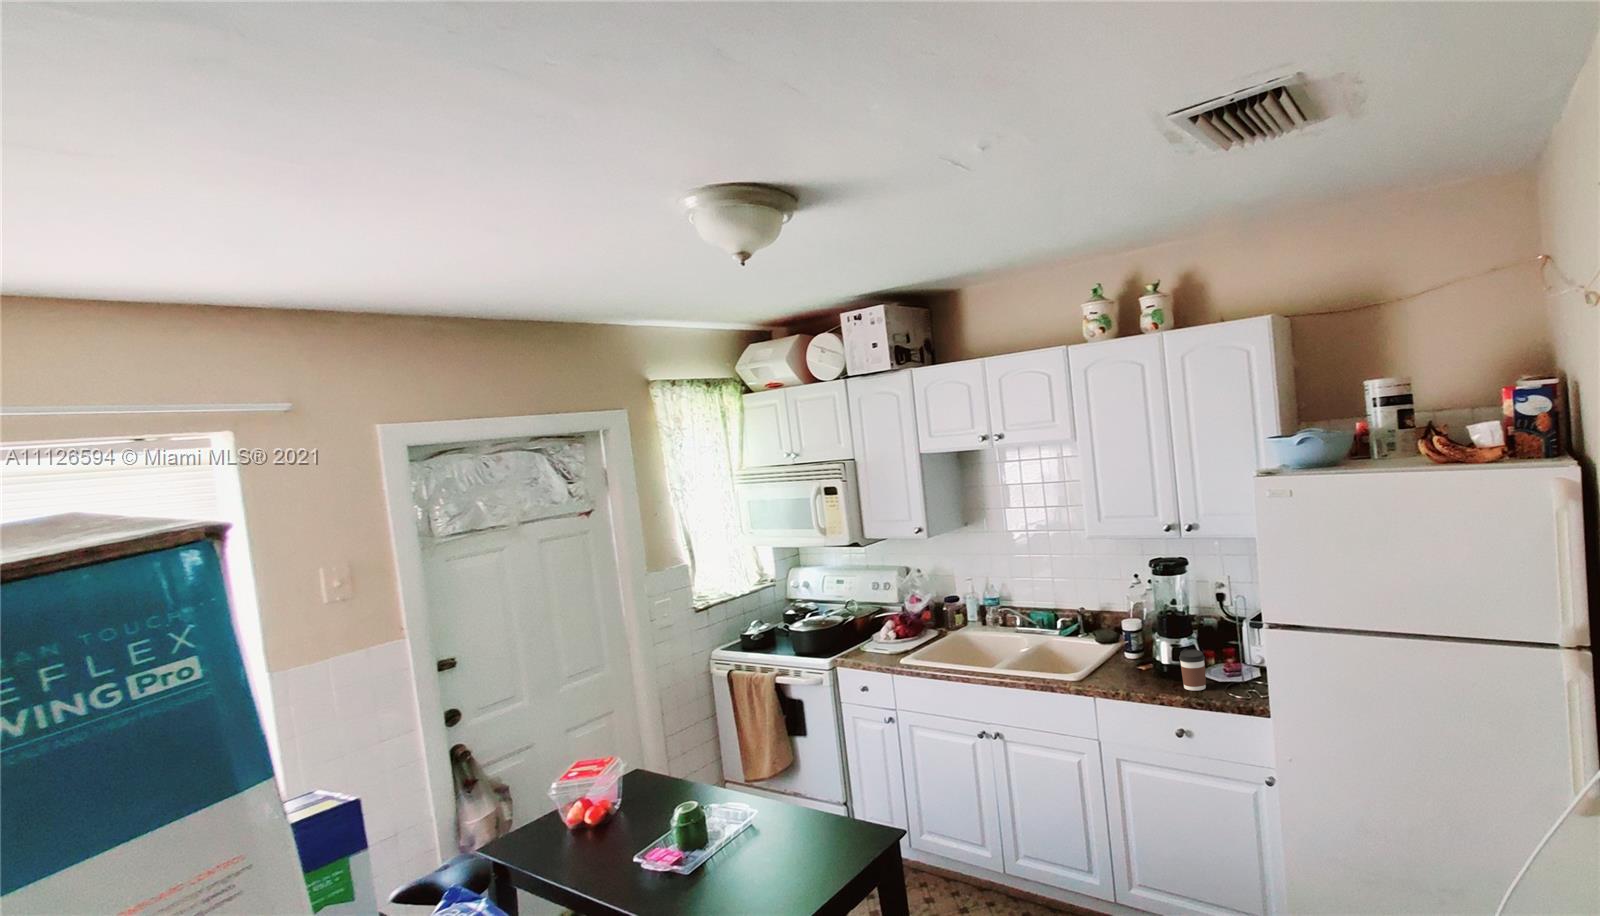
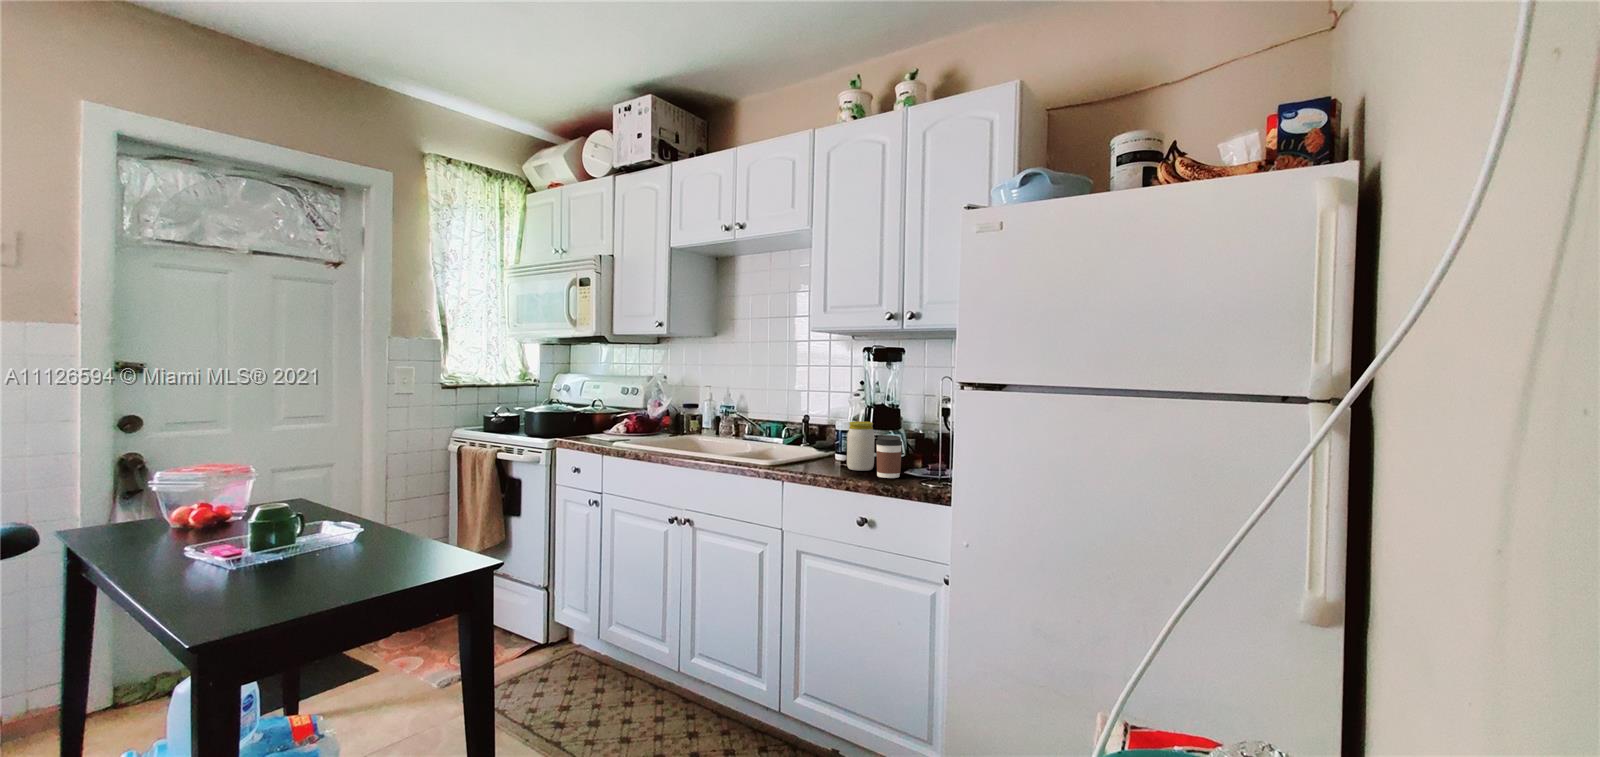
jar: none [1147,633,1176,681] -> present [847,421,875,471]

